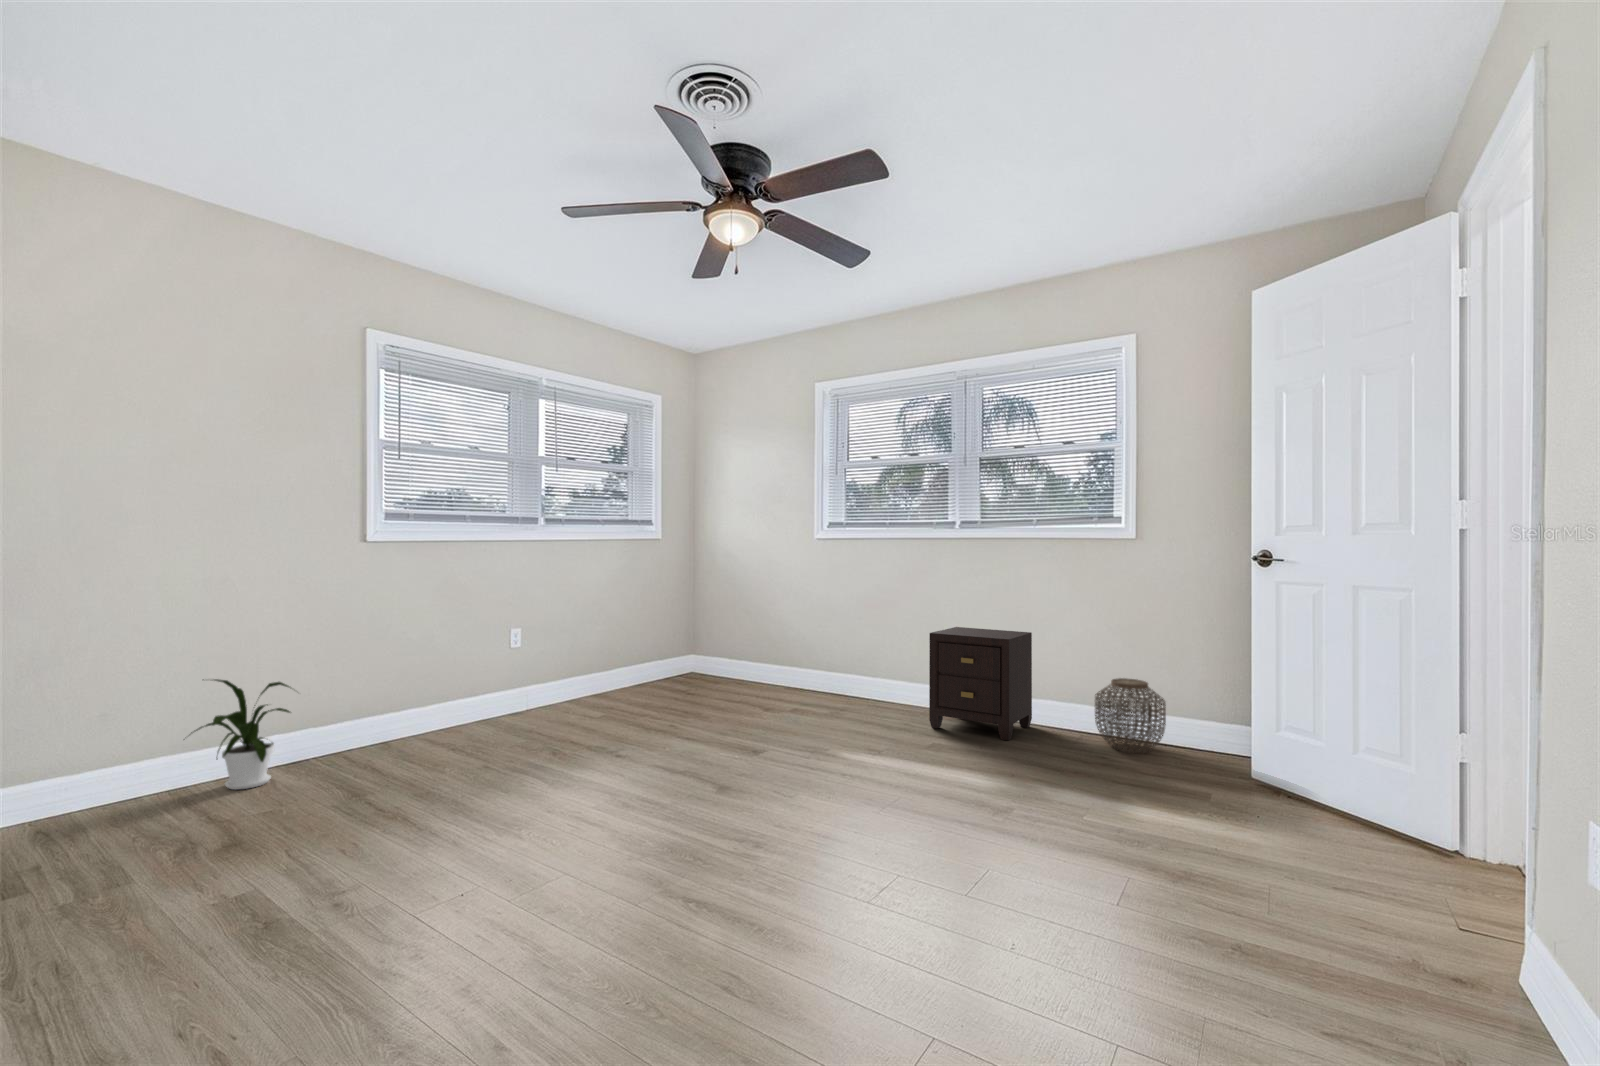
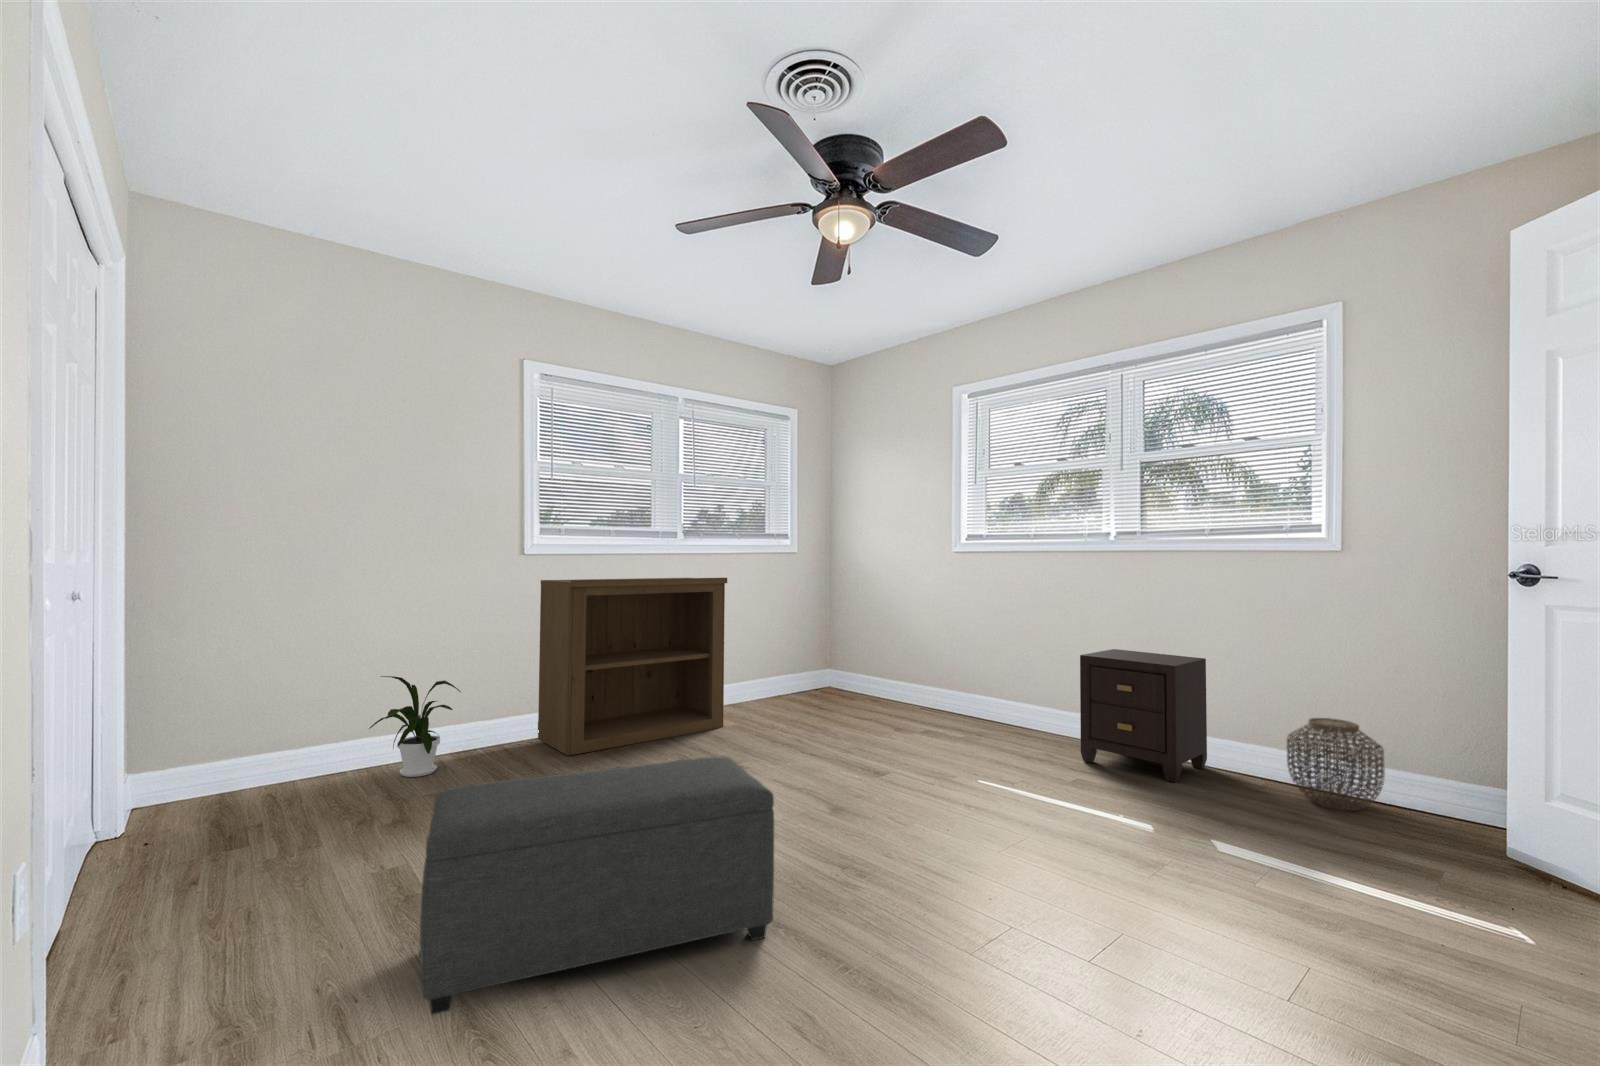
bookshelf: none [385,566,594,755] -> present [538,578,727,756]
ottoman: none [314,740,679,1018] -> present [420,757,774,1014]

